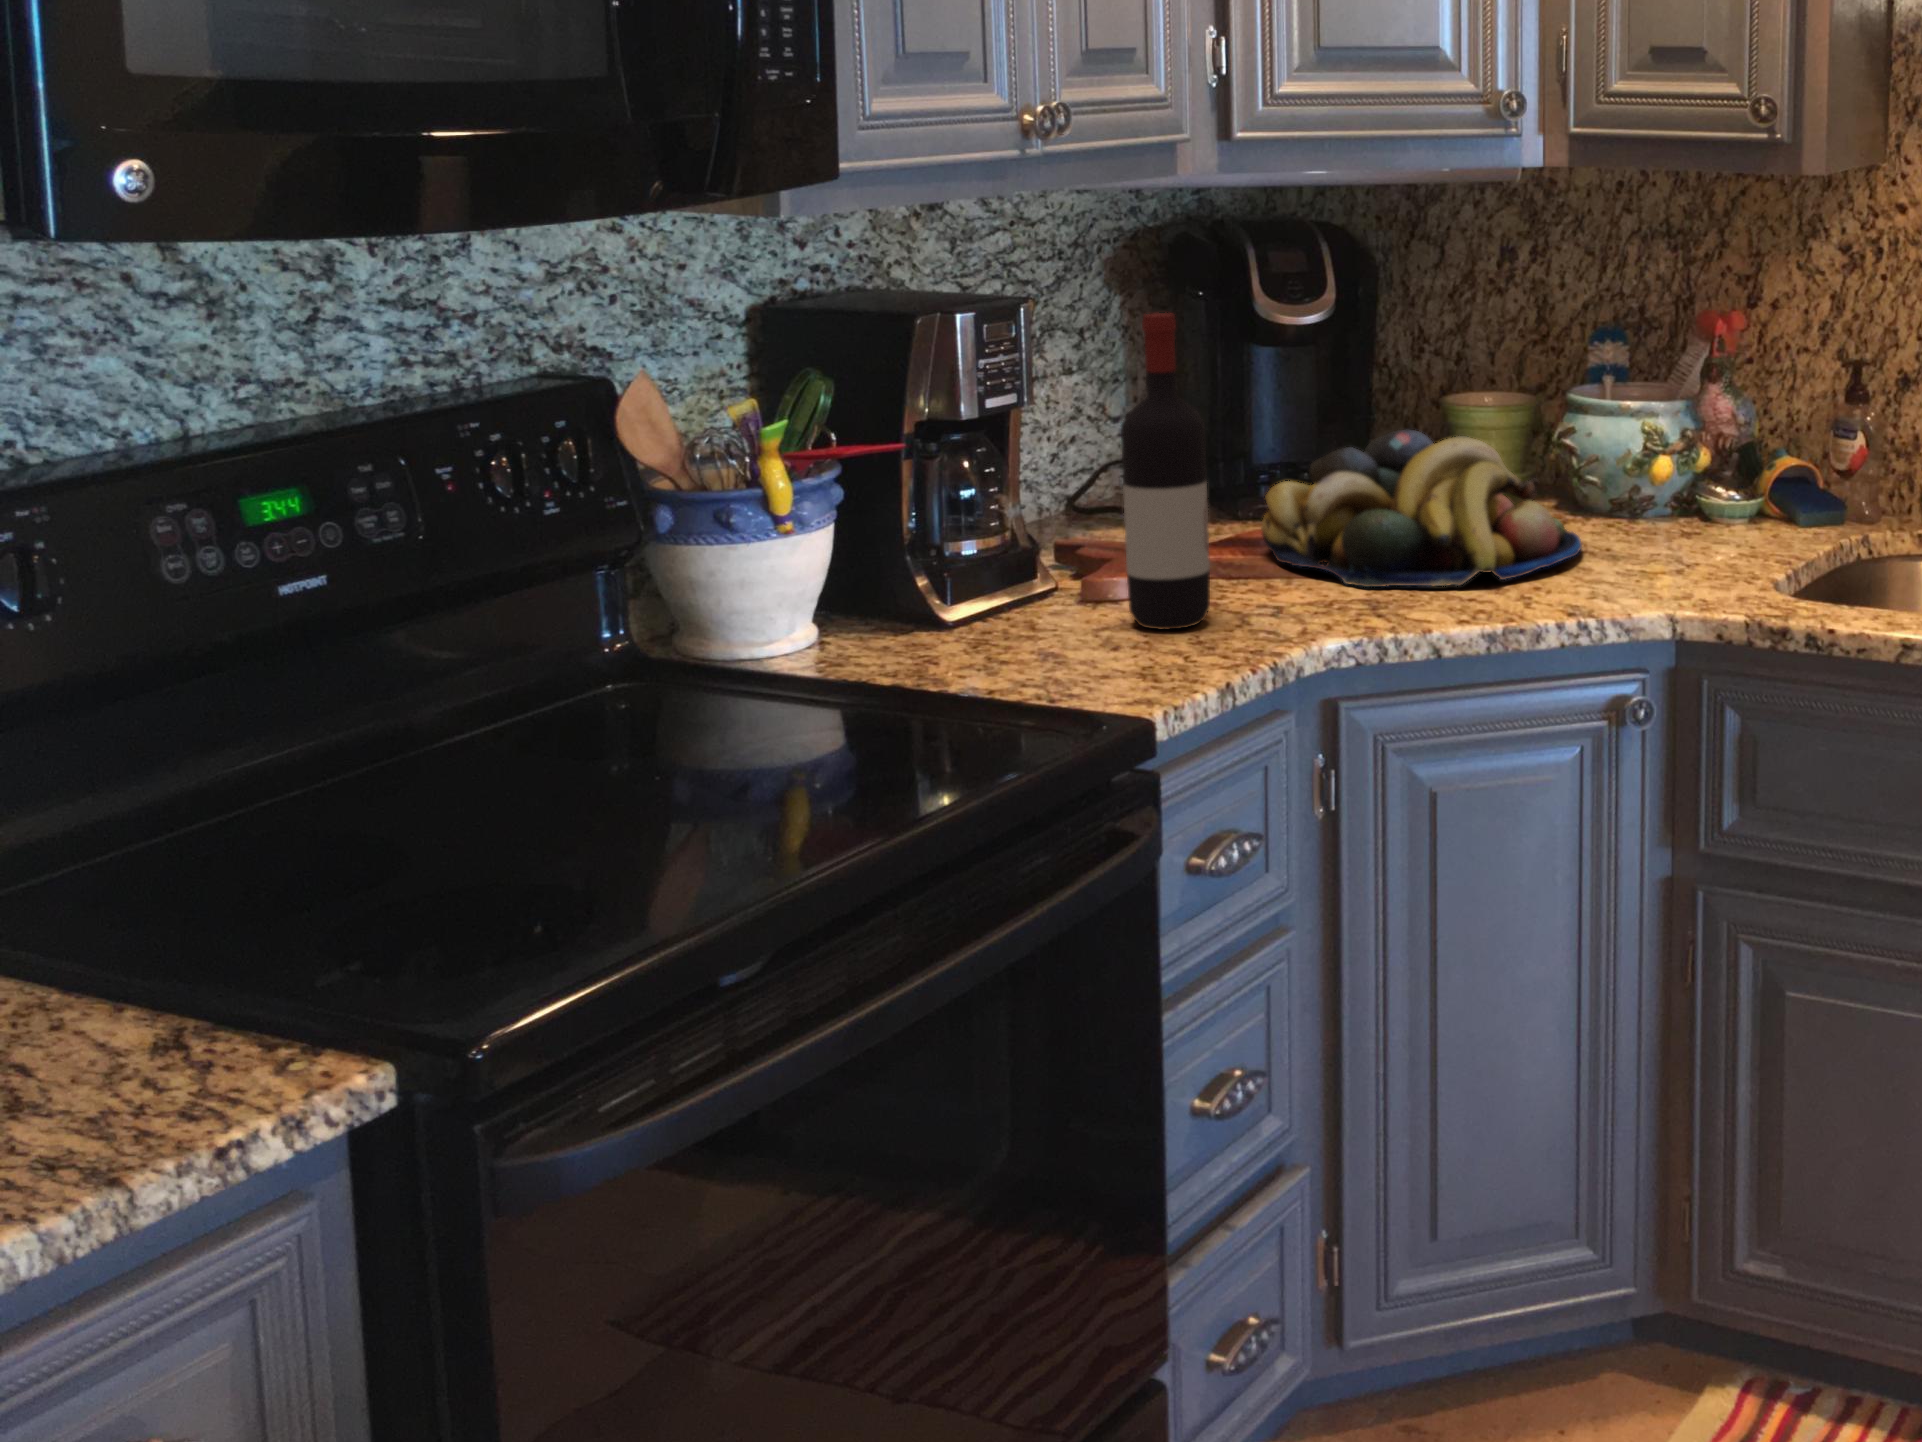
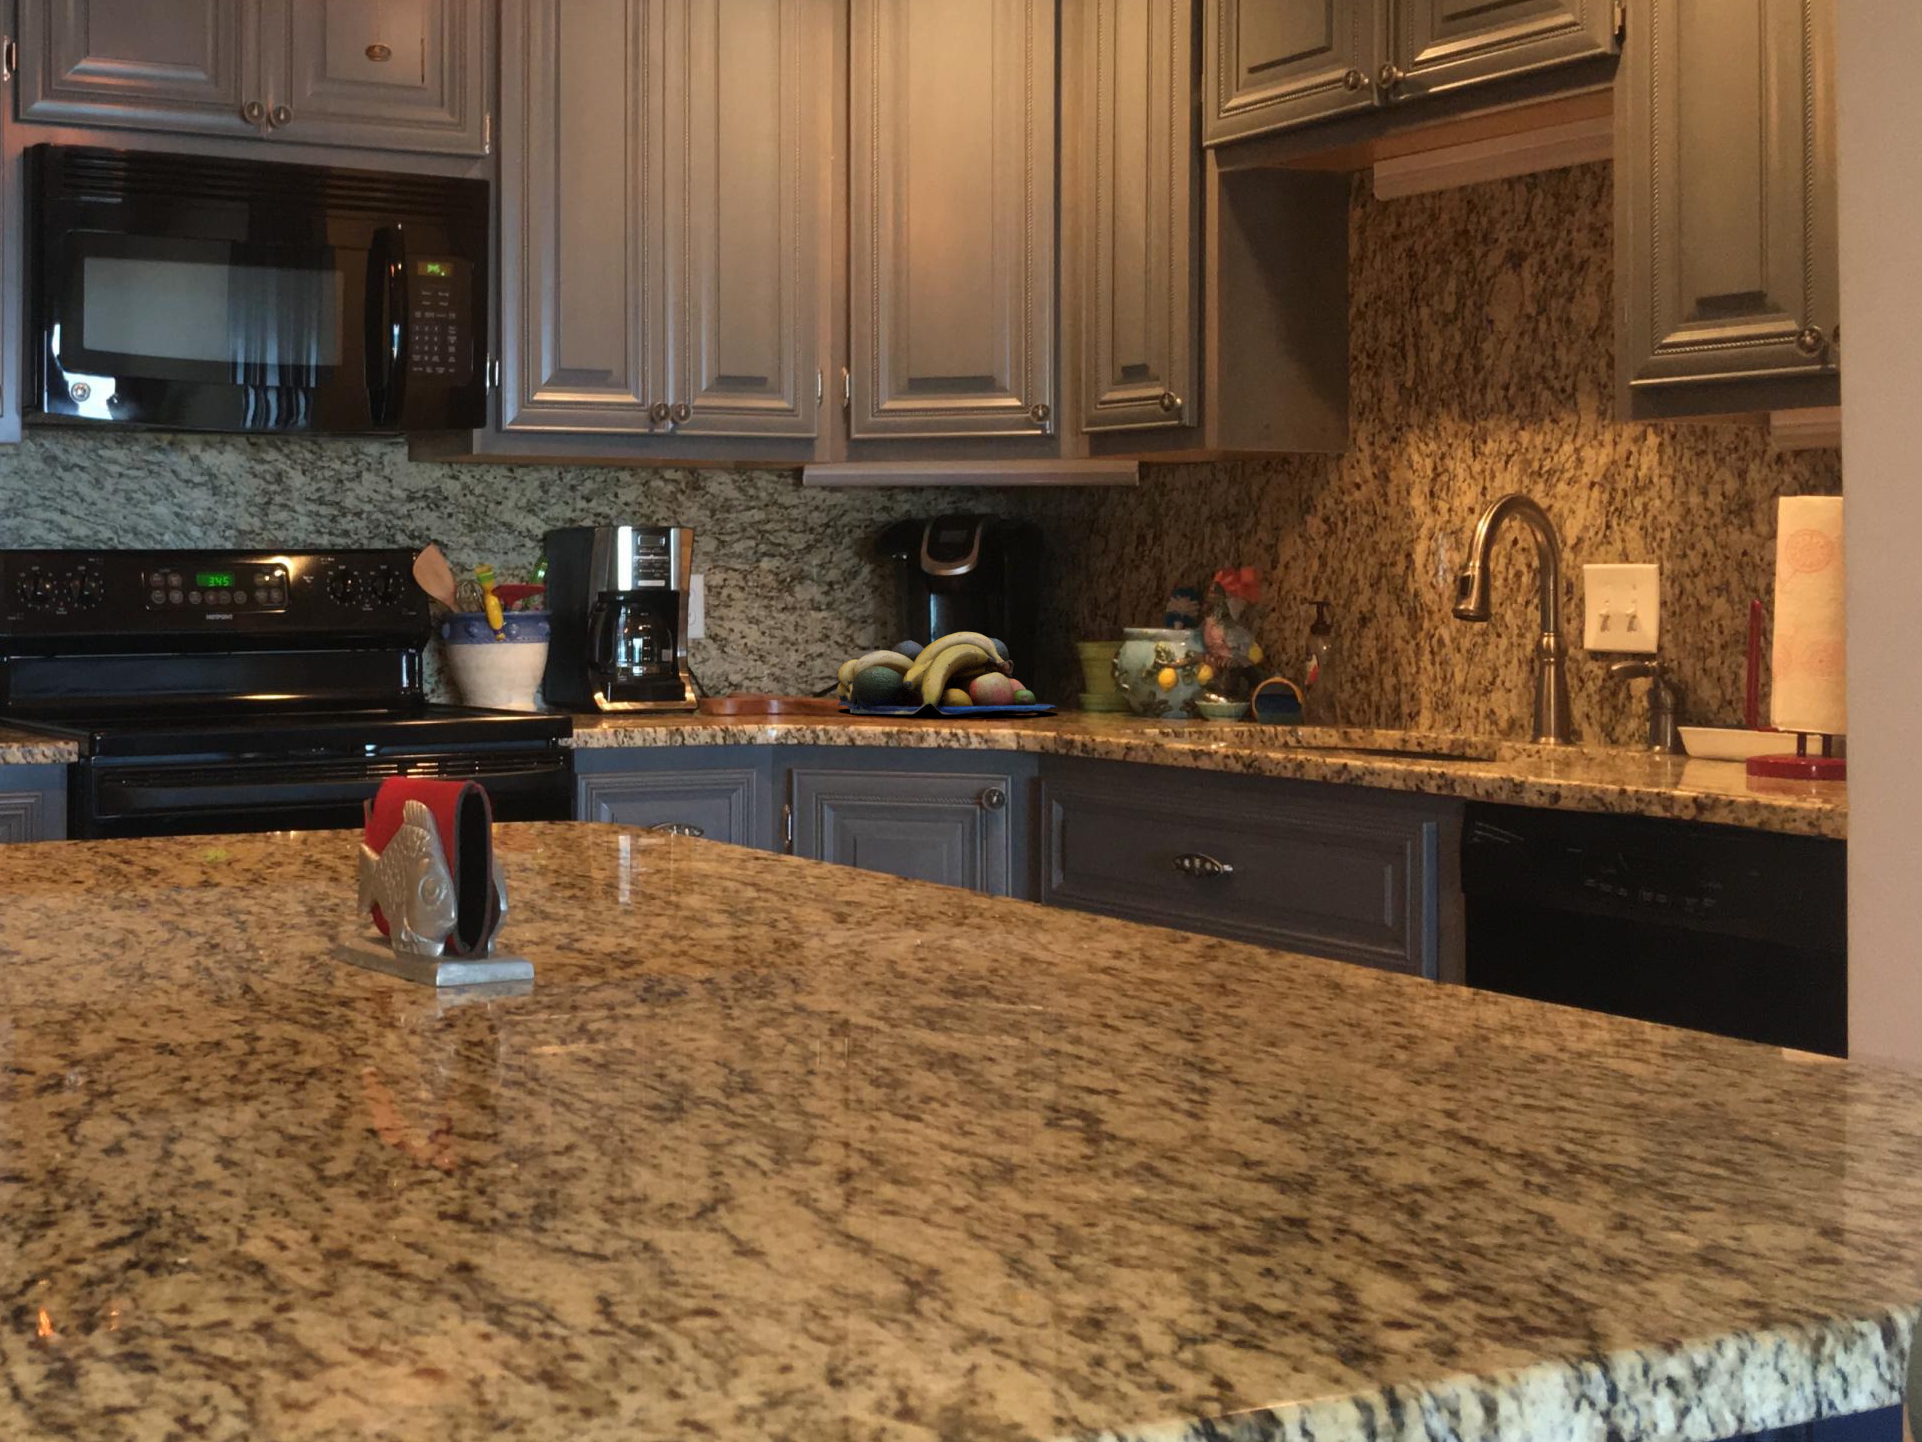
wine bottle: present [1121,313,1210,629] -> none [680,522,731,714]

